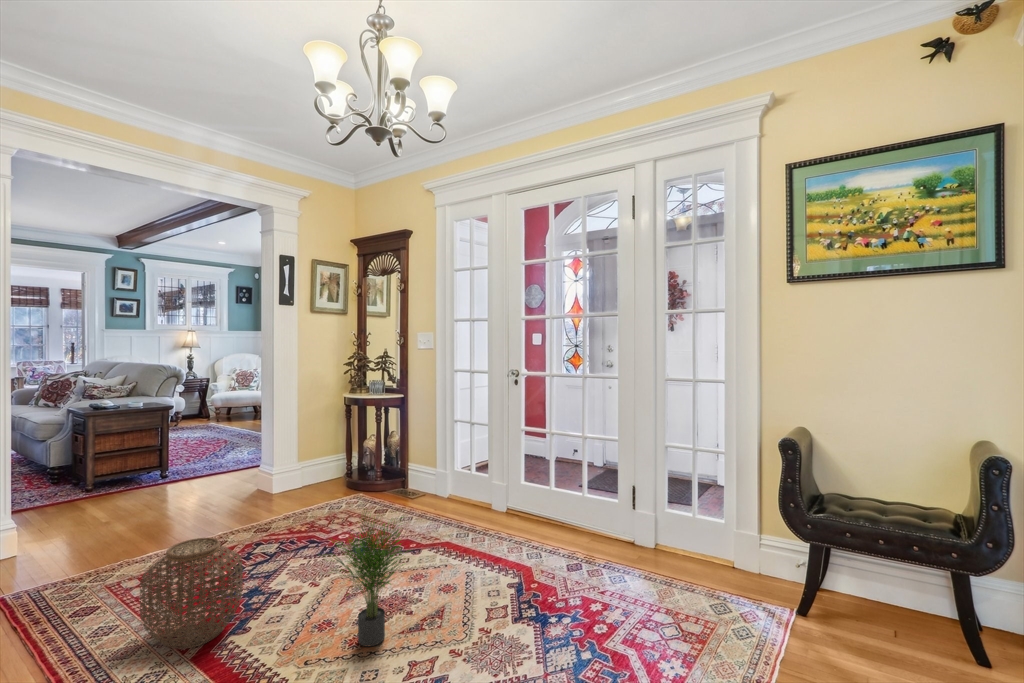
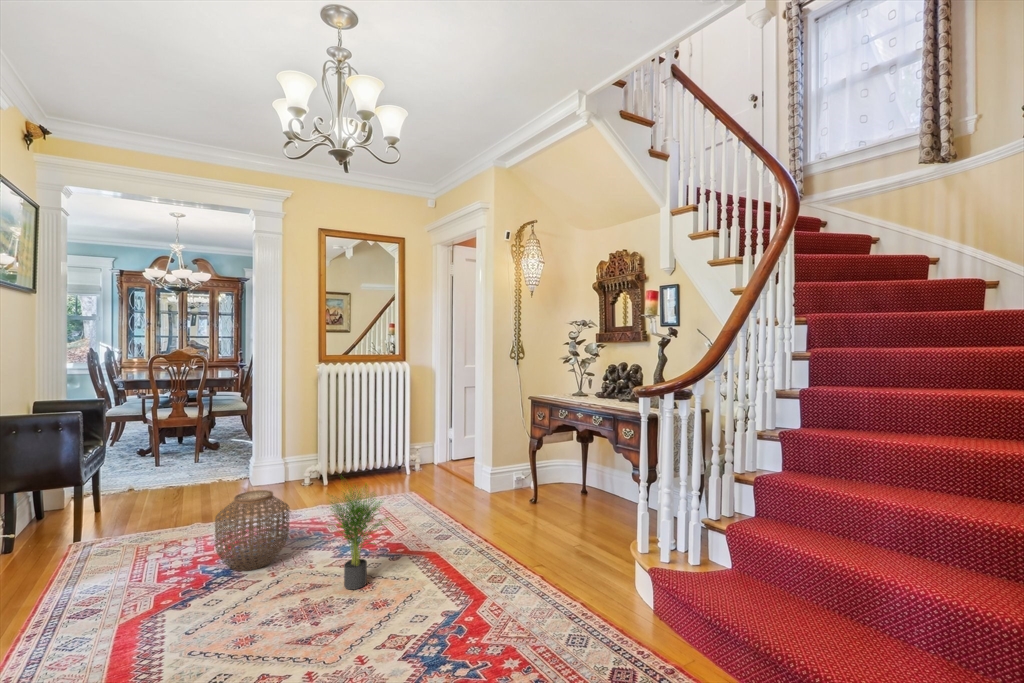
woven basket: present [140,538,243,649] -> present [215,490,289,571]

